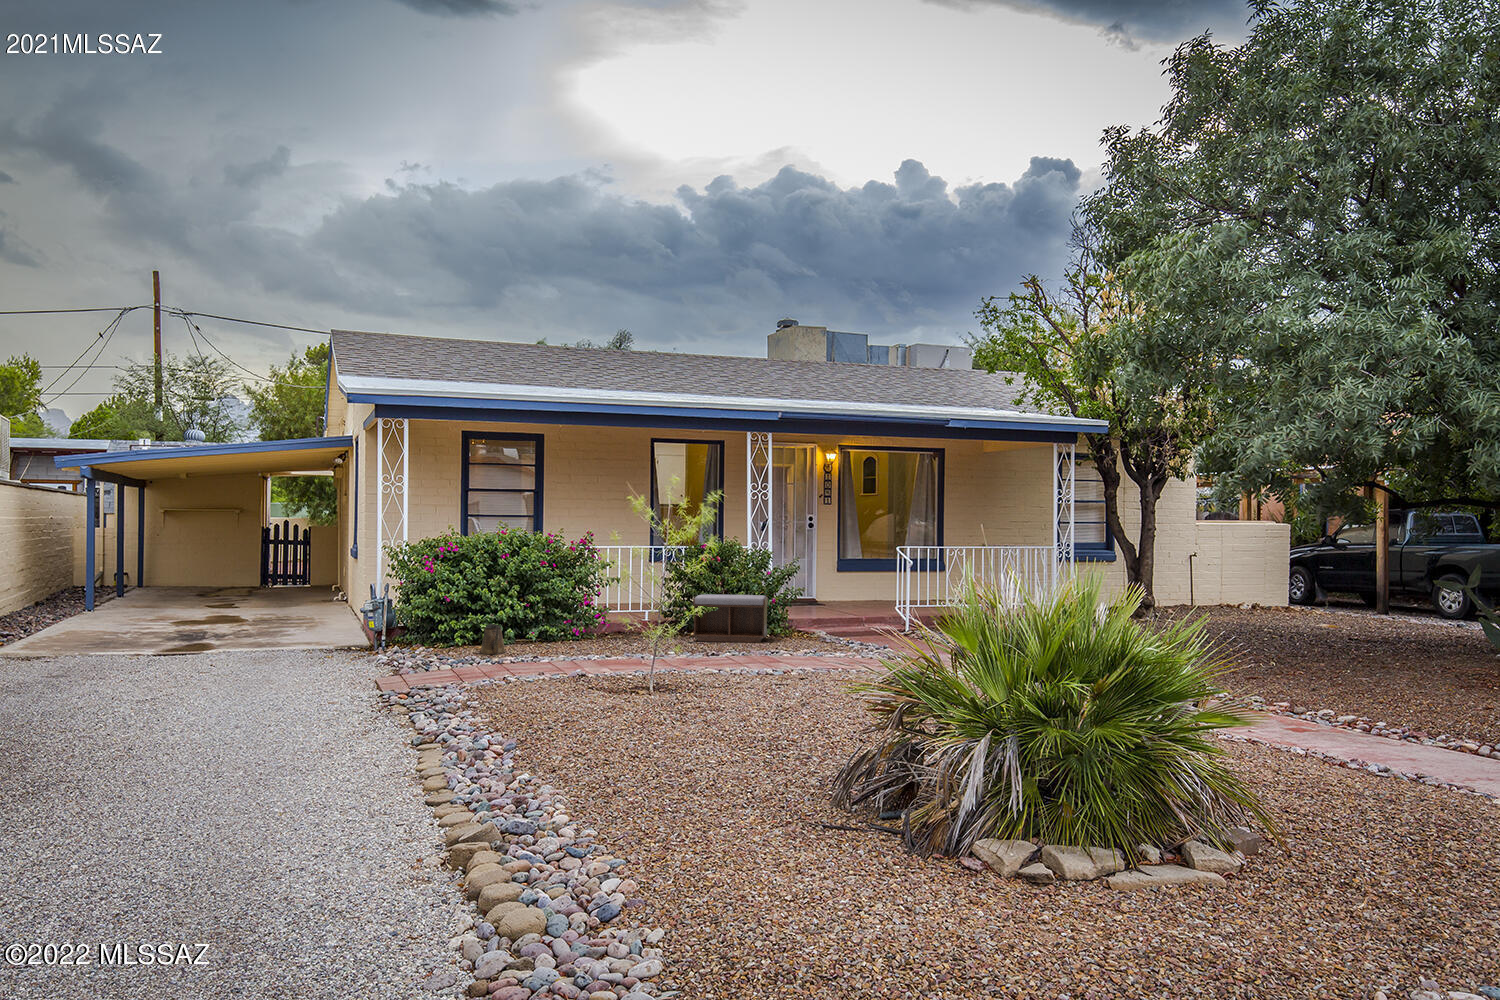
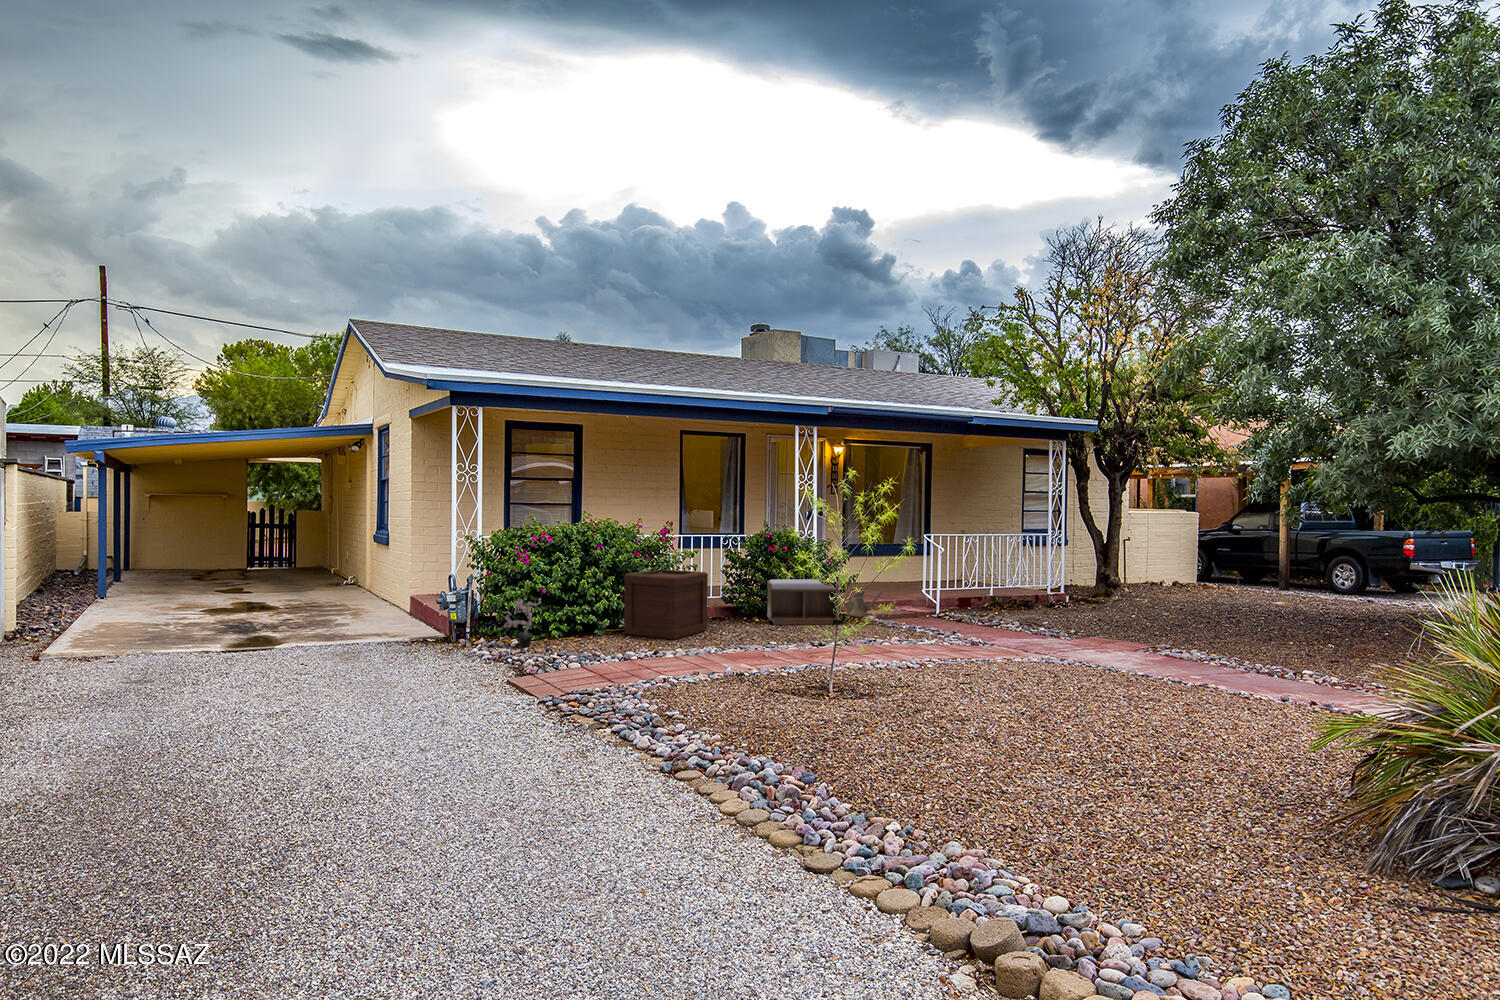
wooden crate: none [534,582,622,652] -> present [624,570,708,640]
potted plant: none [407,605,445,654] -> present [502,598,541,647]
watering can: present [481,624,506,654] -> present [844,590,885,617]

